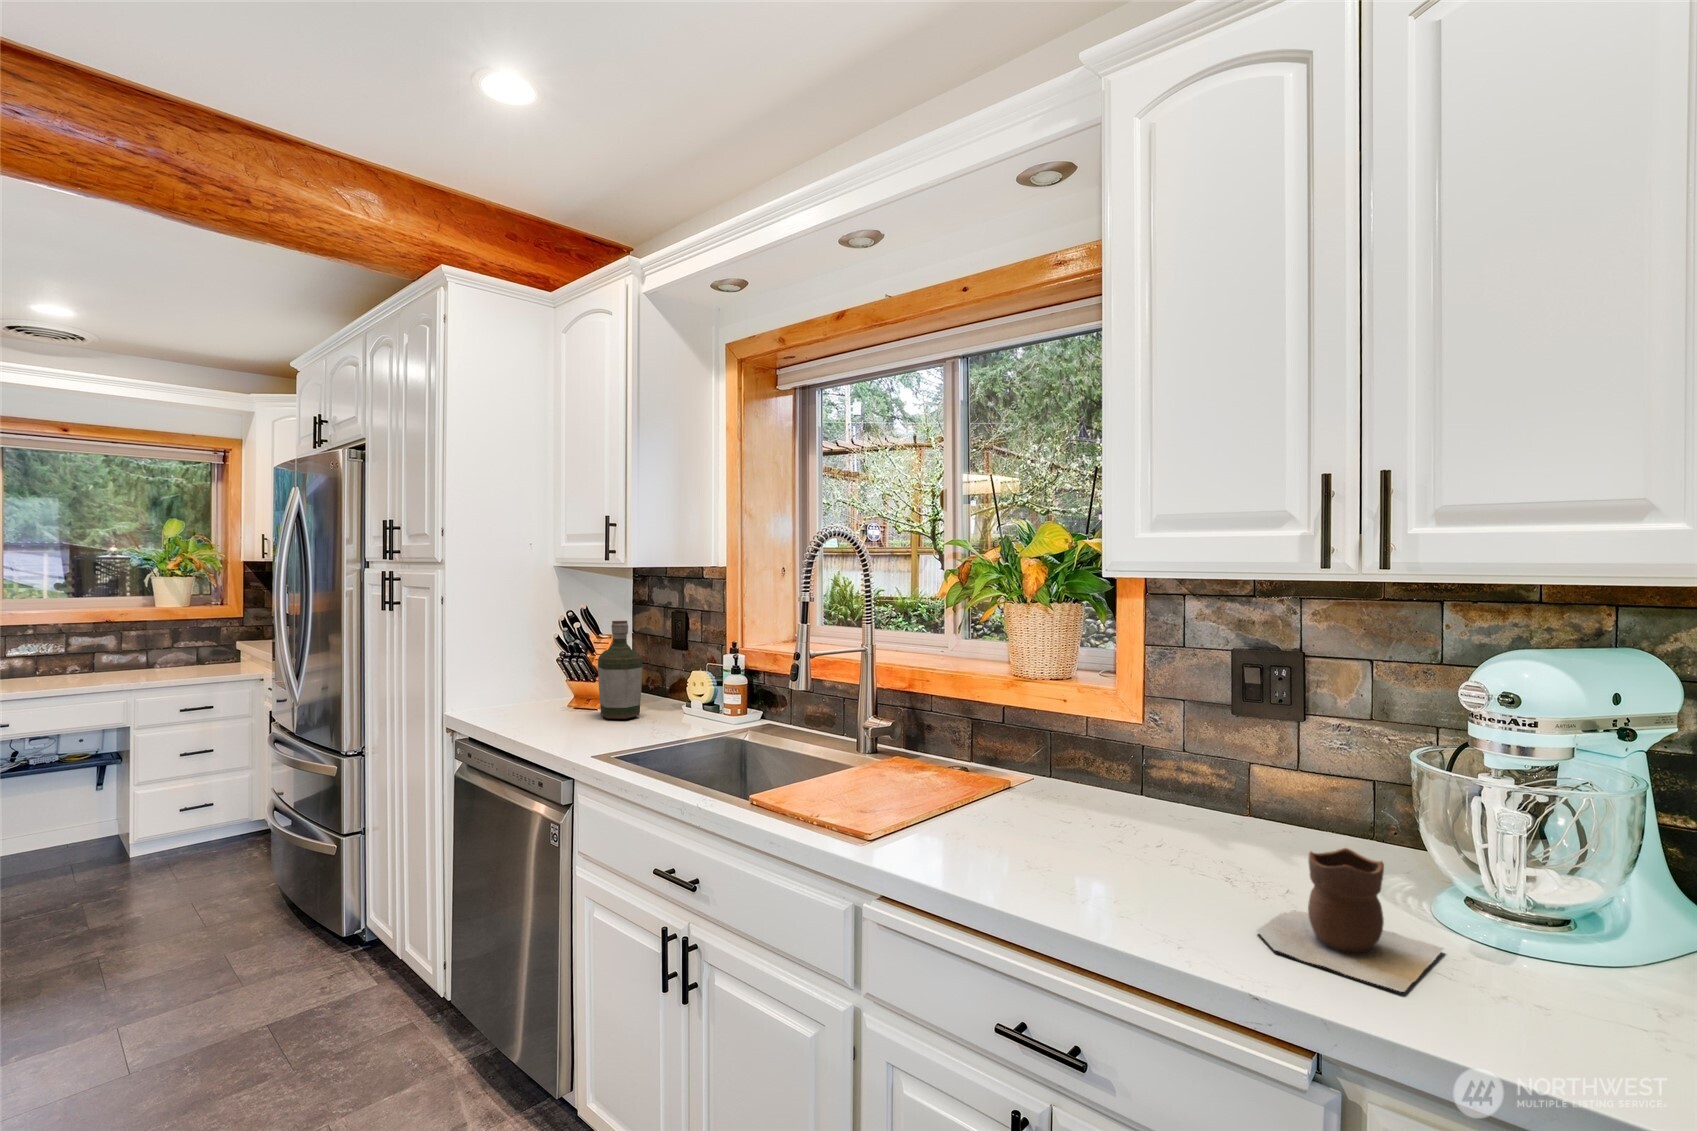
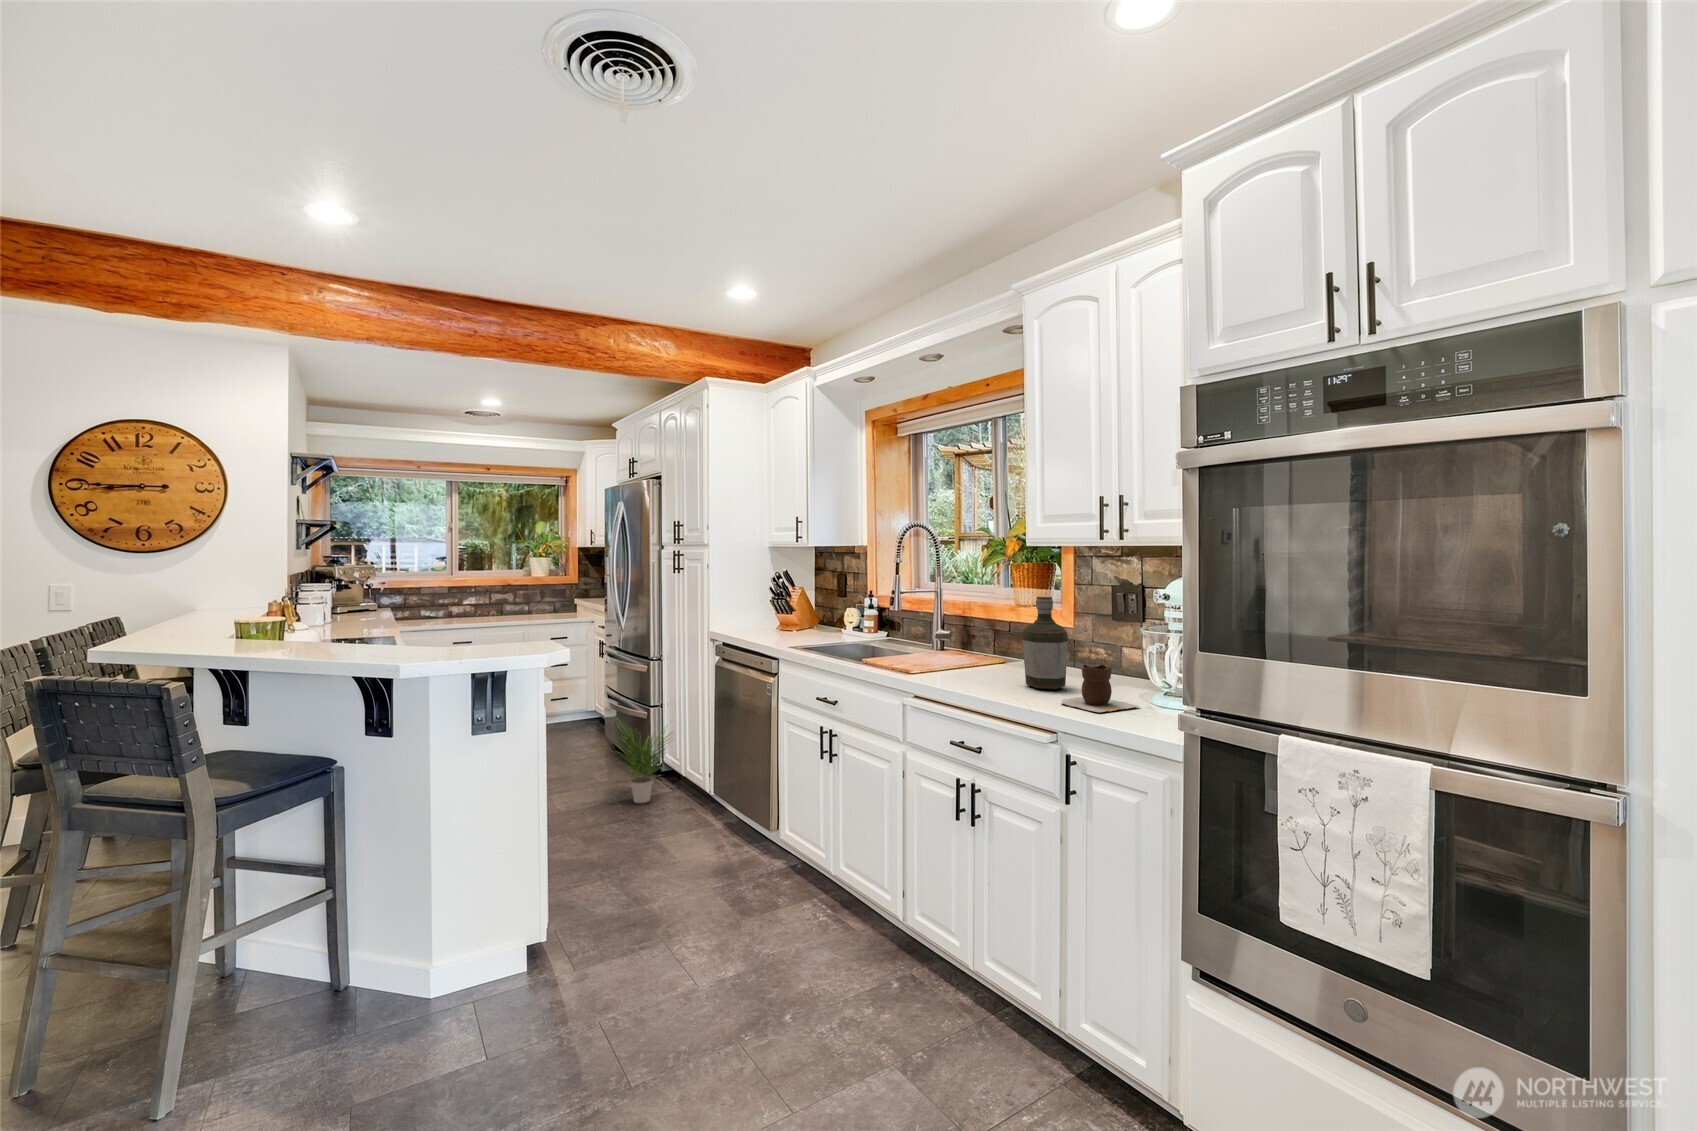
bottle: present [598,621,642,719] -> present [1023,597,1068,689]
potted plant: none [218,866,383,1030] -> present [609,720,670,803]

